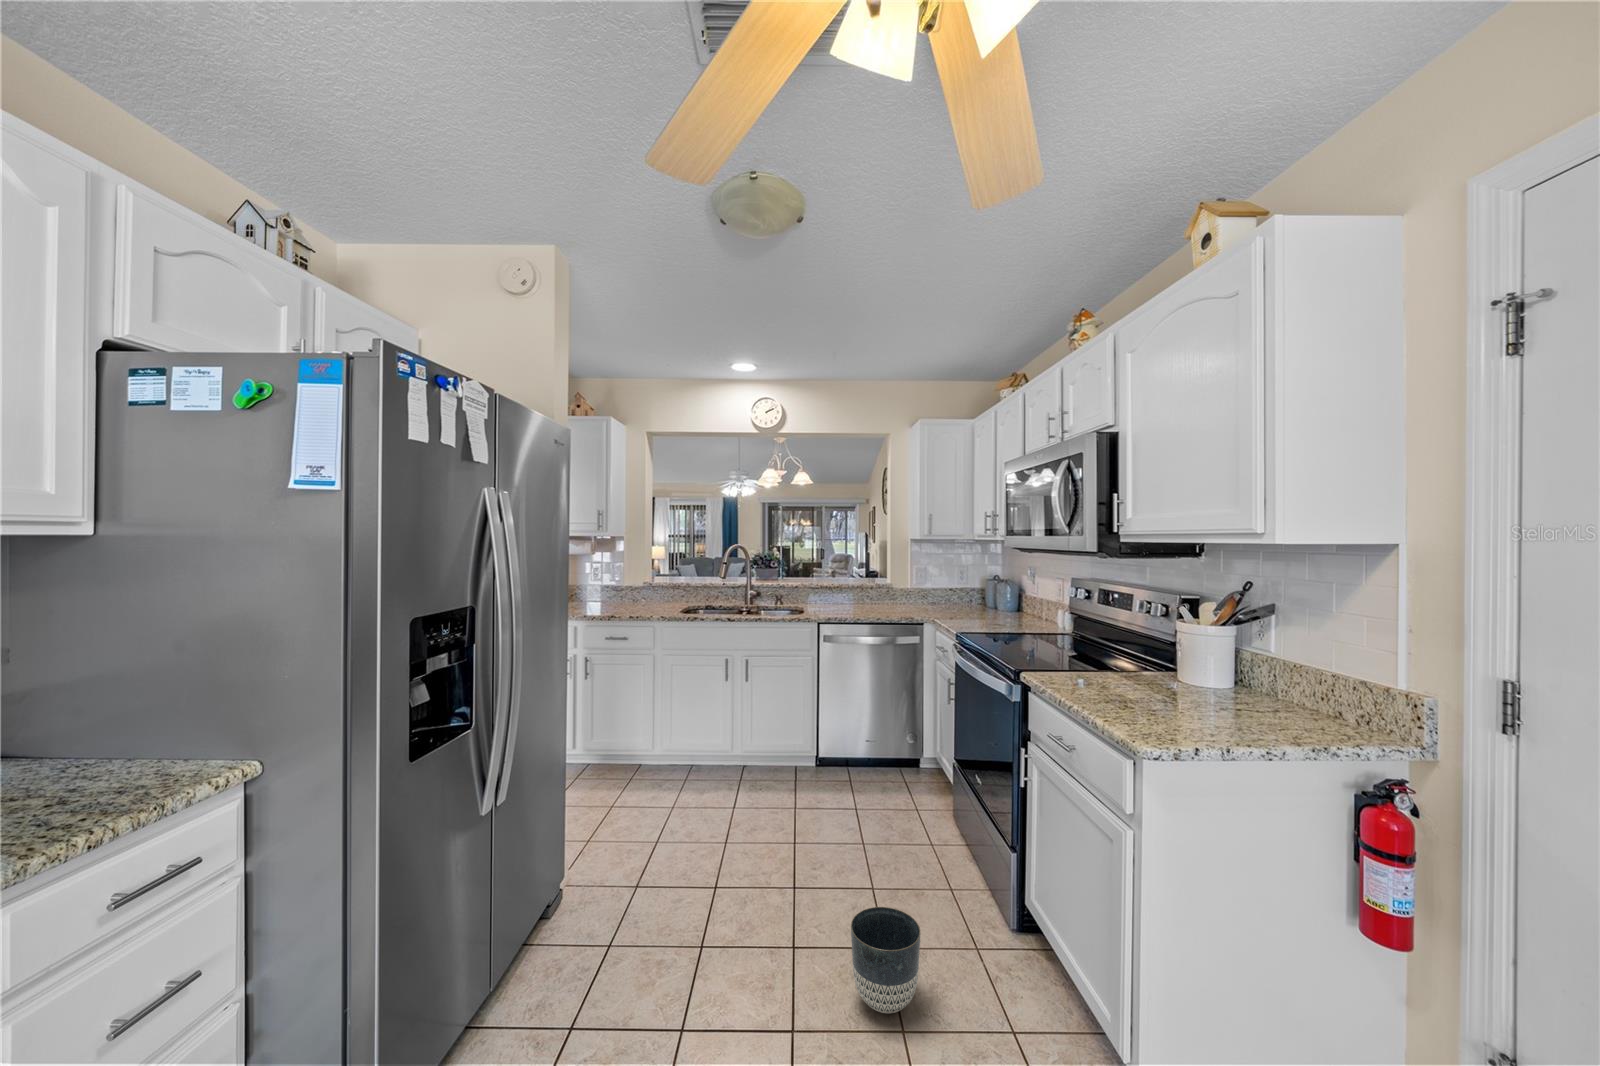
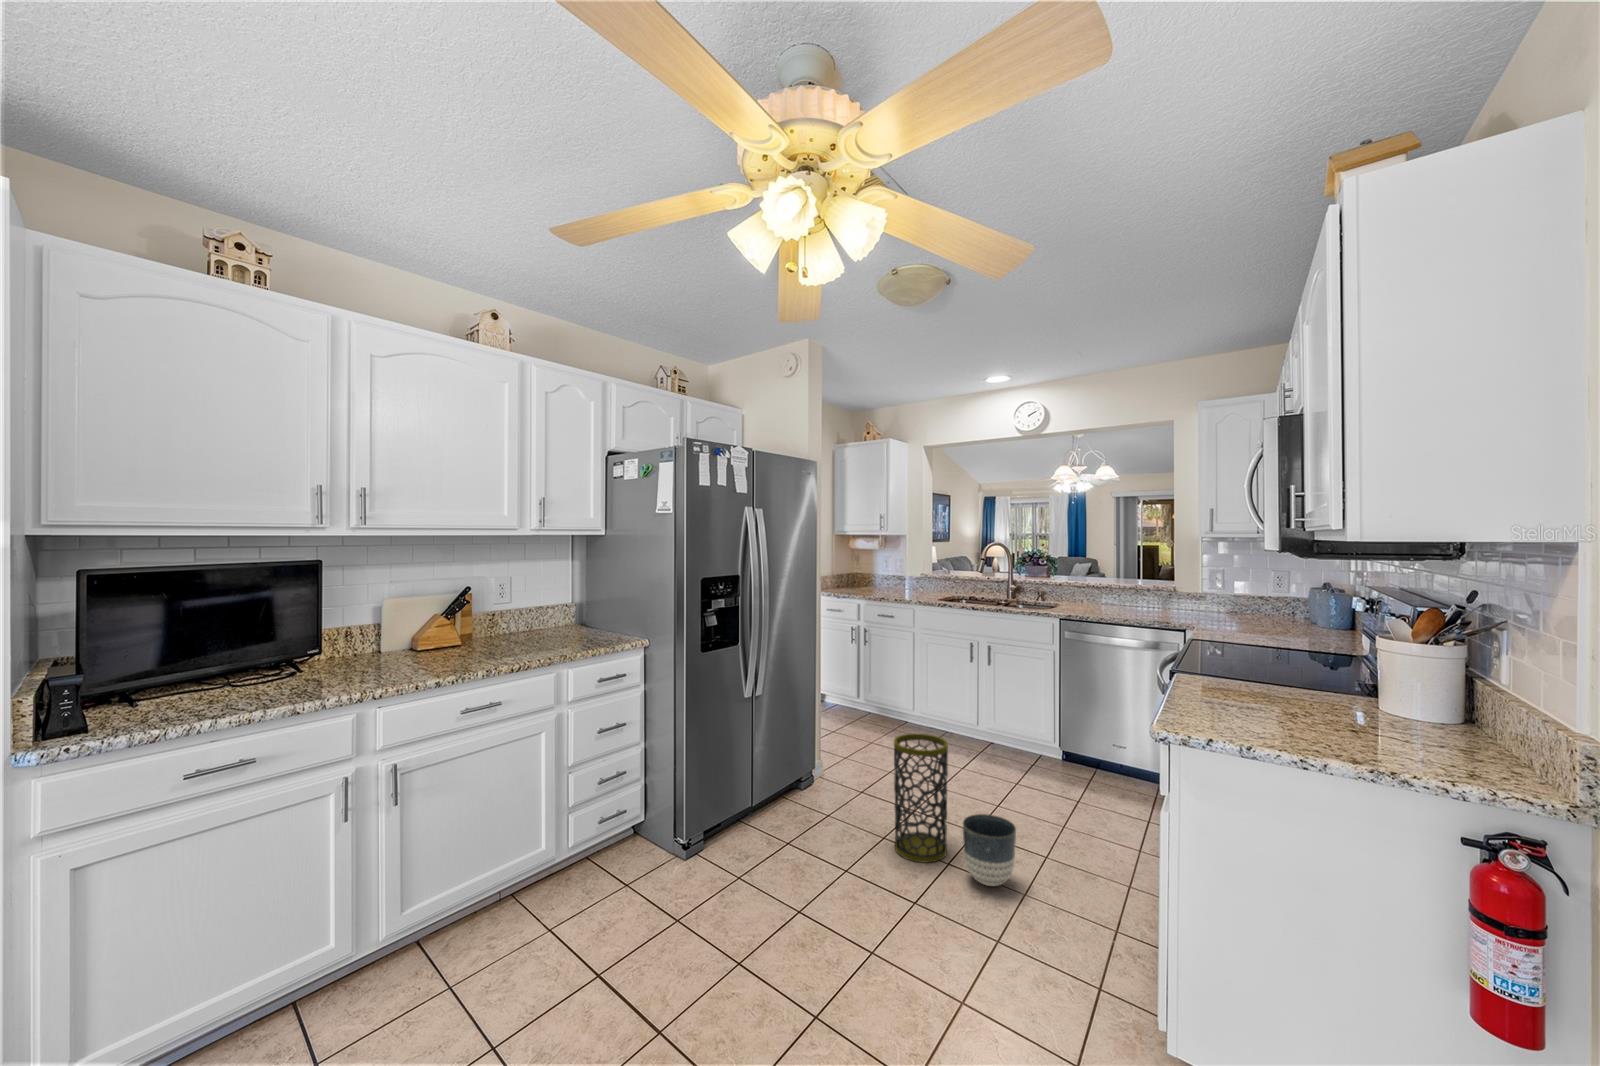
trash can: none [737,812,813,1009] -> present [894,733,948,863]

